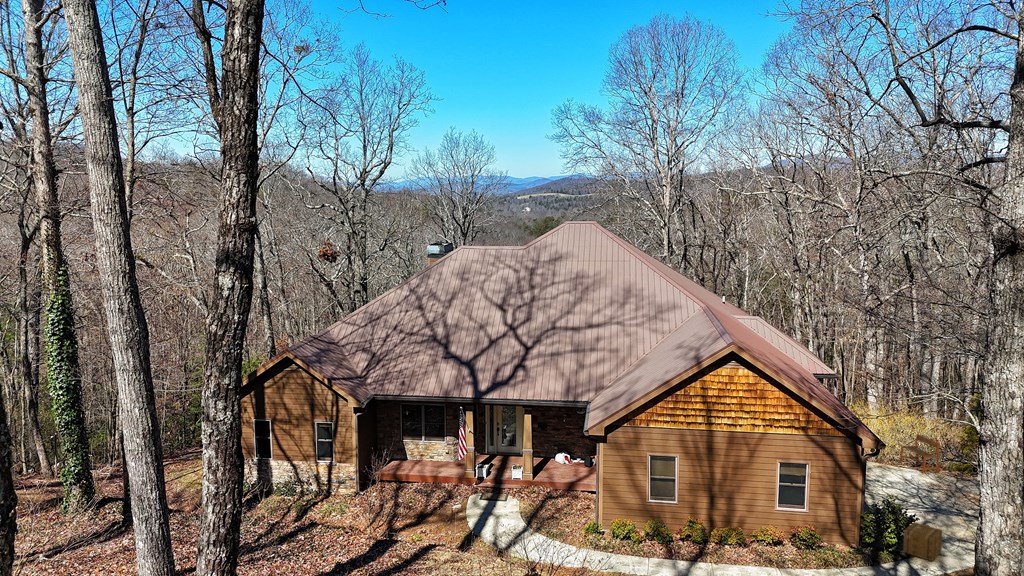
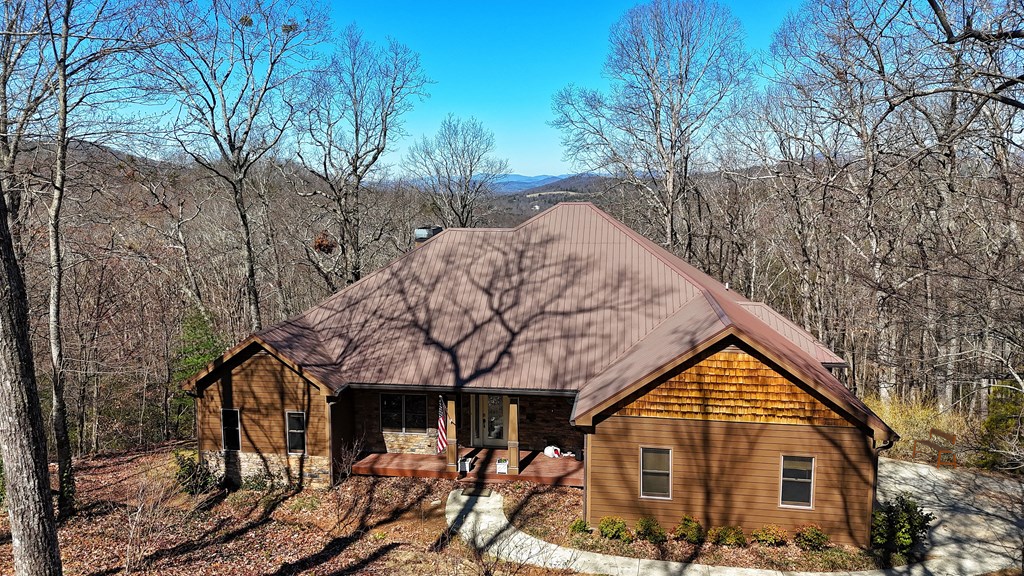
cardboard box: present [903,522,942,561] -> none [918,521,961,565]

